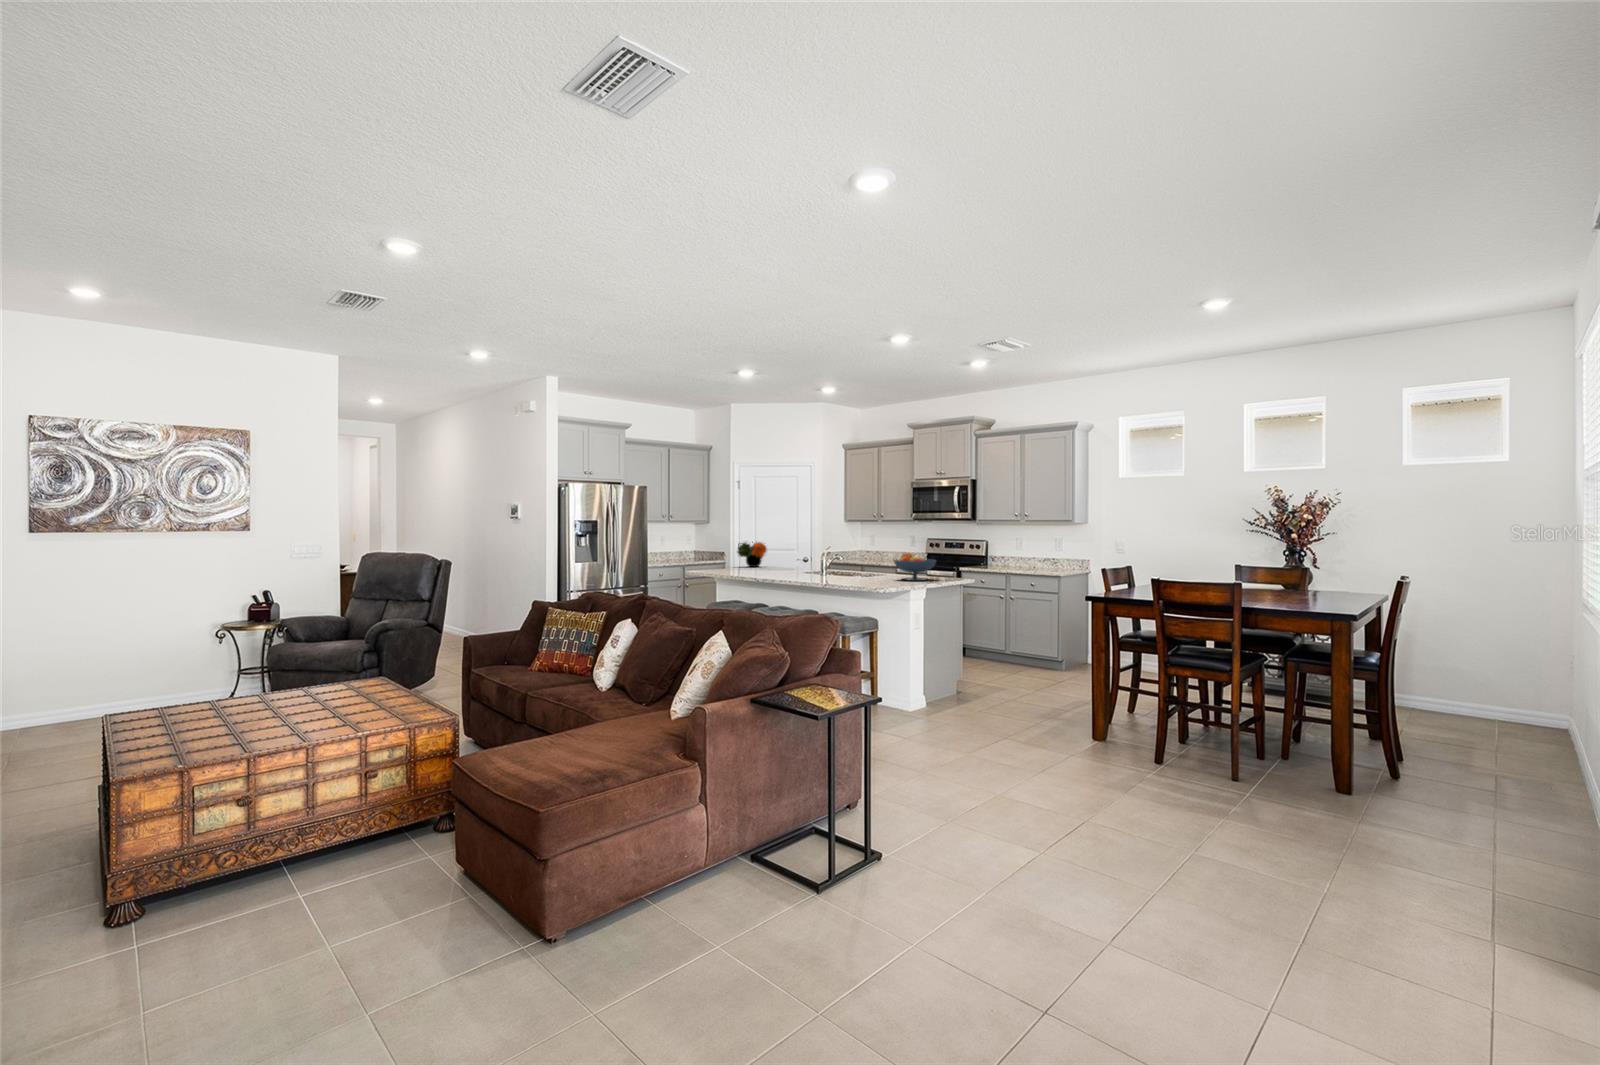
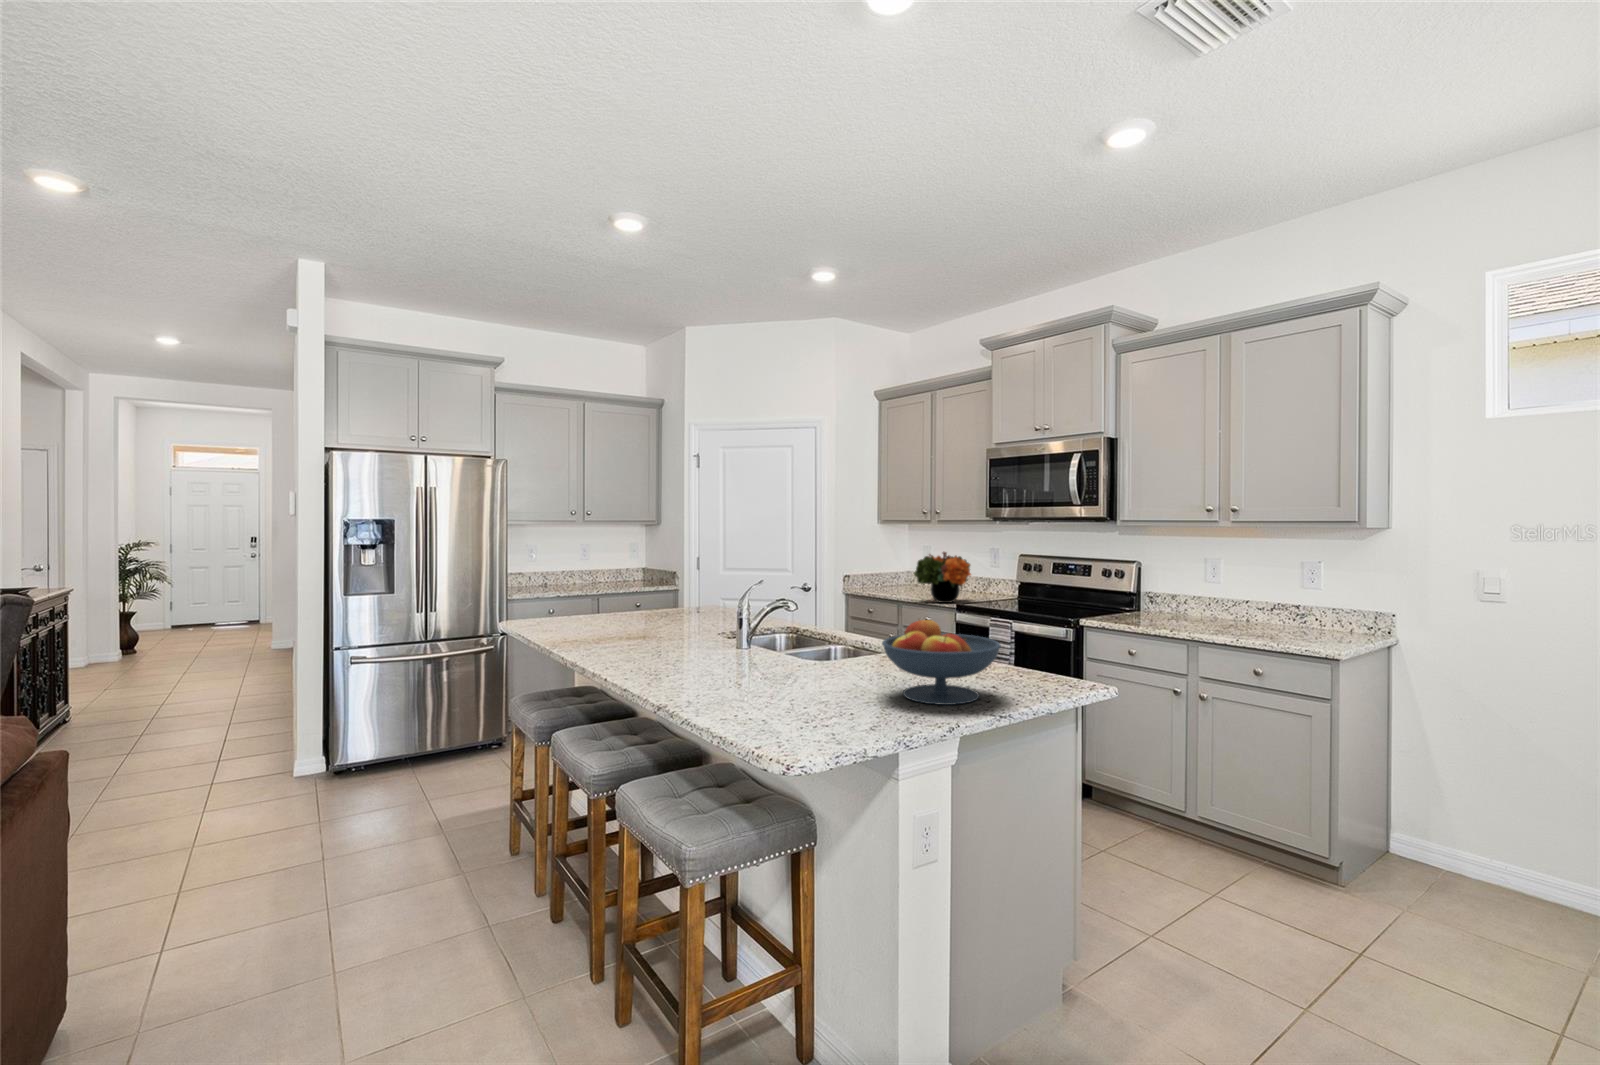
flower arrangement: present [737,542,767,567] -> present [914,552,971,603]

